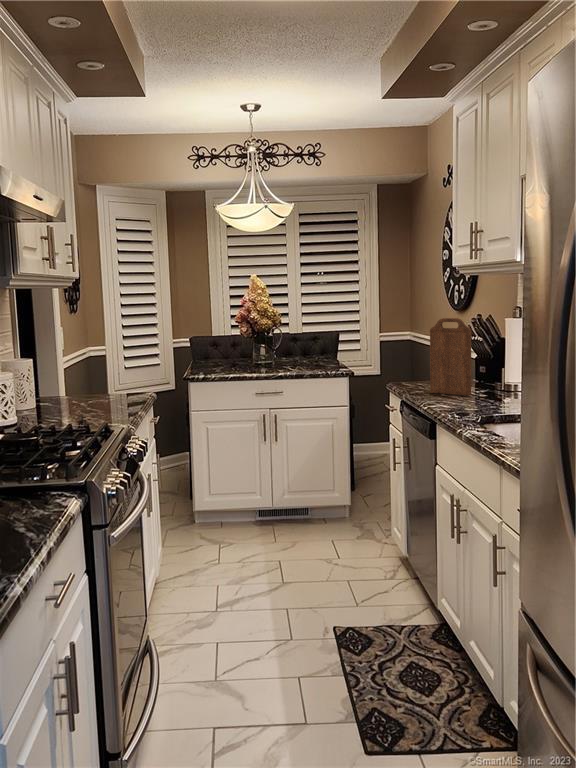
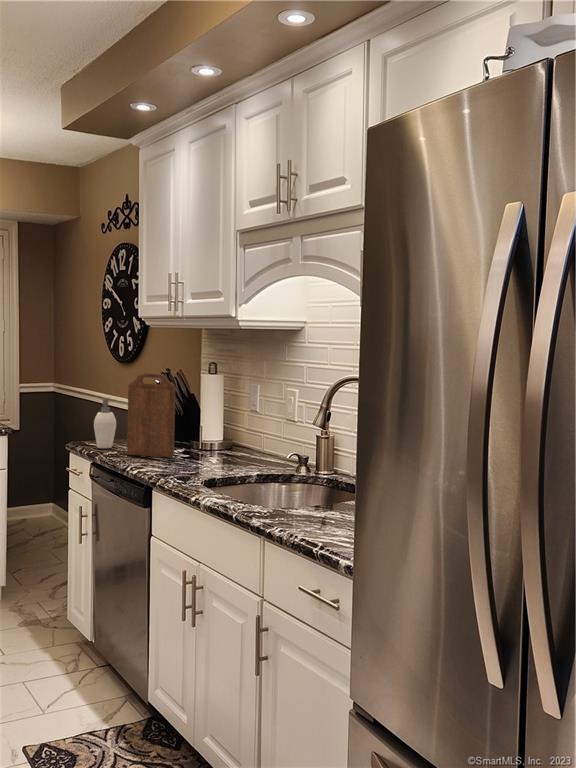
soap dispenser: none [406,342,432,387] -> present [94,398,121,448]

